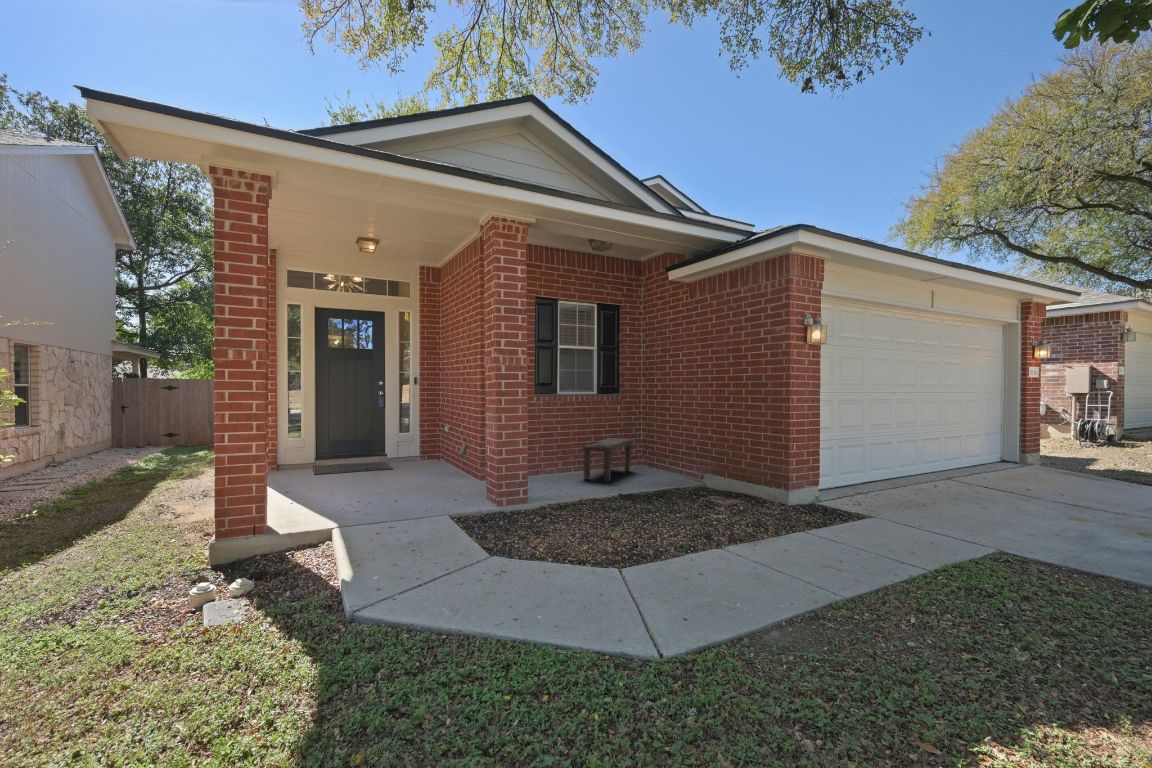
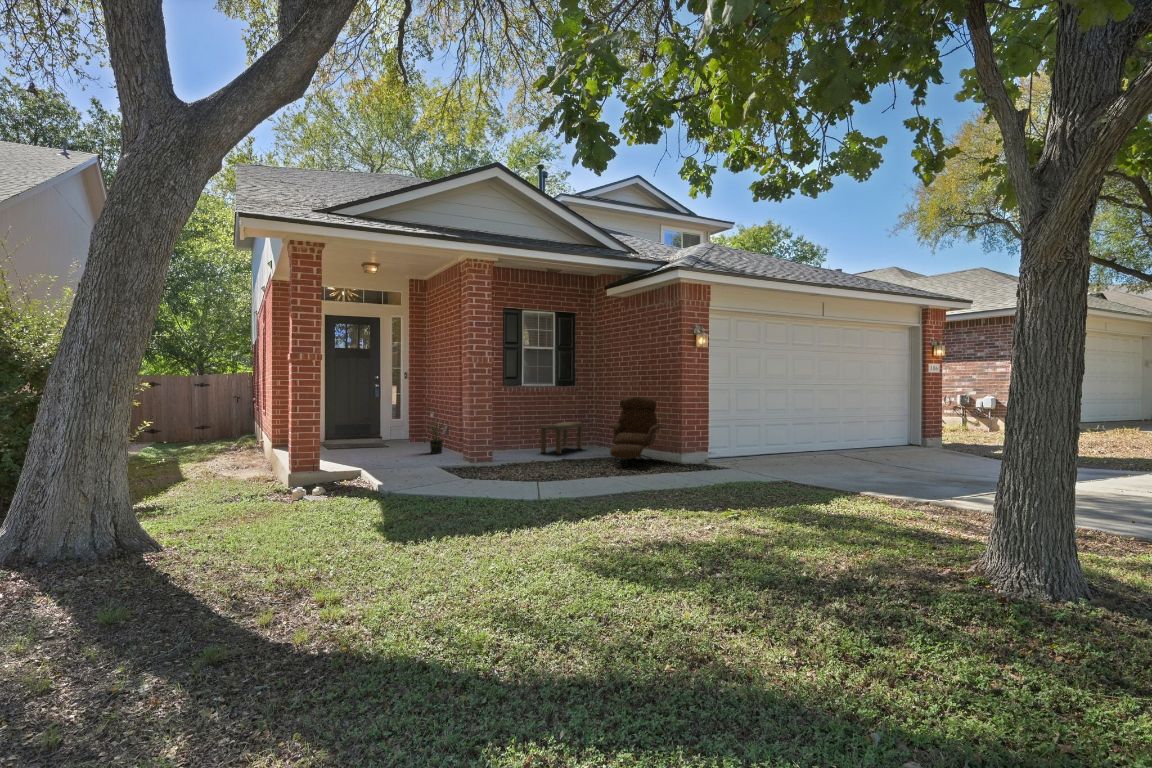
lounge chair: none [678,409,746,510] -> present [610,397,660,468]
potted plant: none [439,434,467,483] -> present [430,423,443,454]

